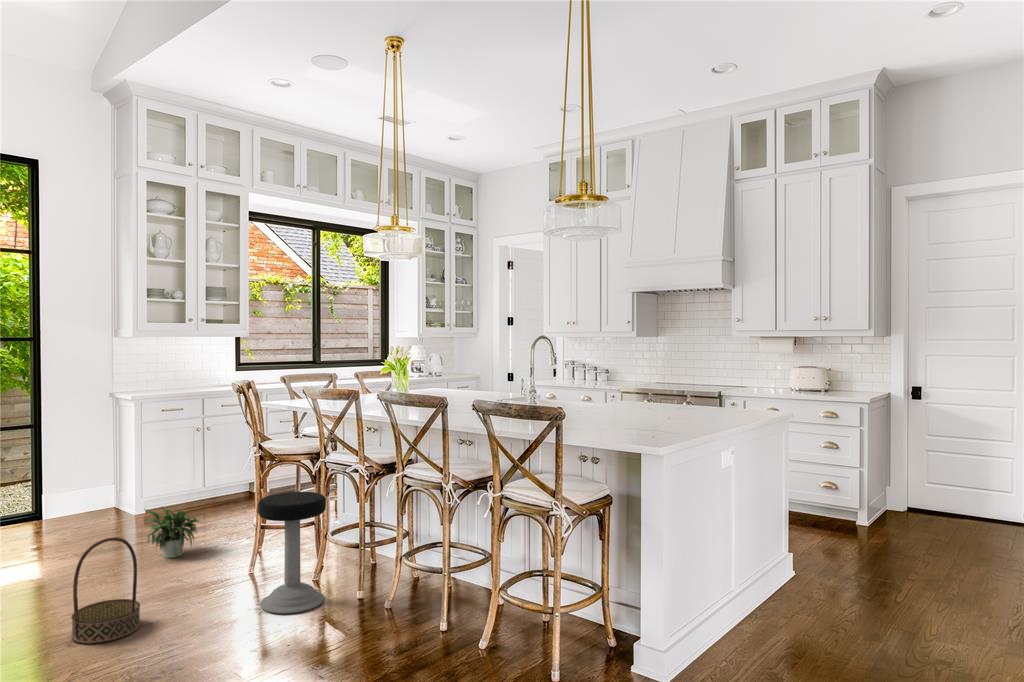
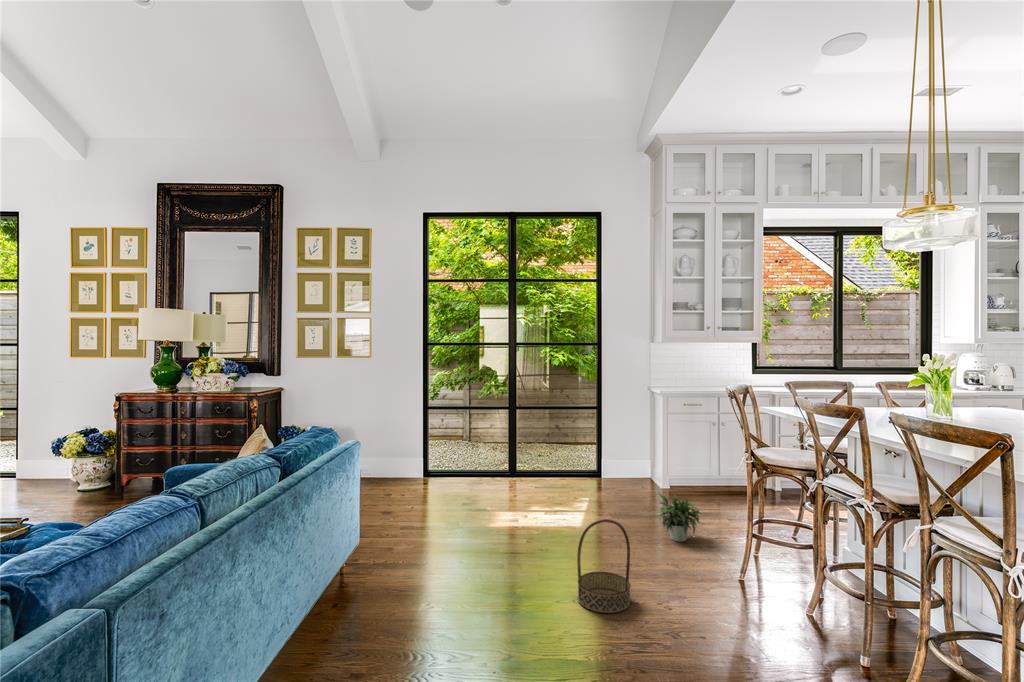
stool: present [258,492,326,614] -> none [740,512,819,656]

